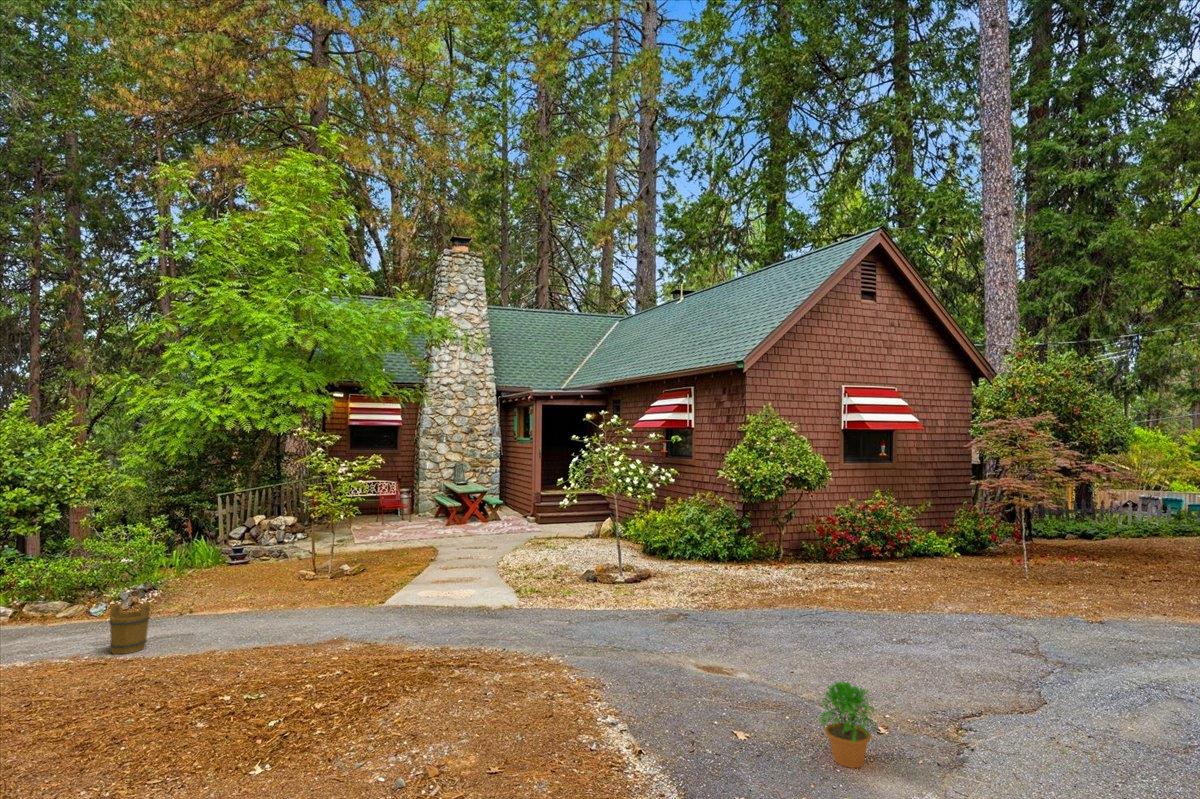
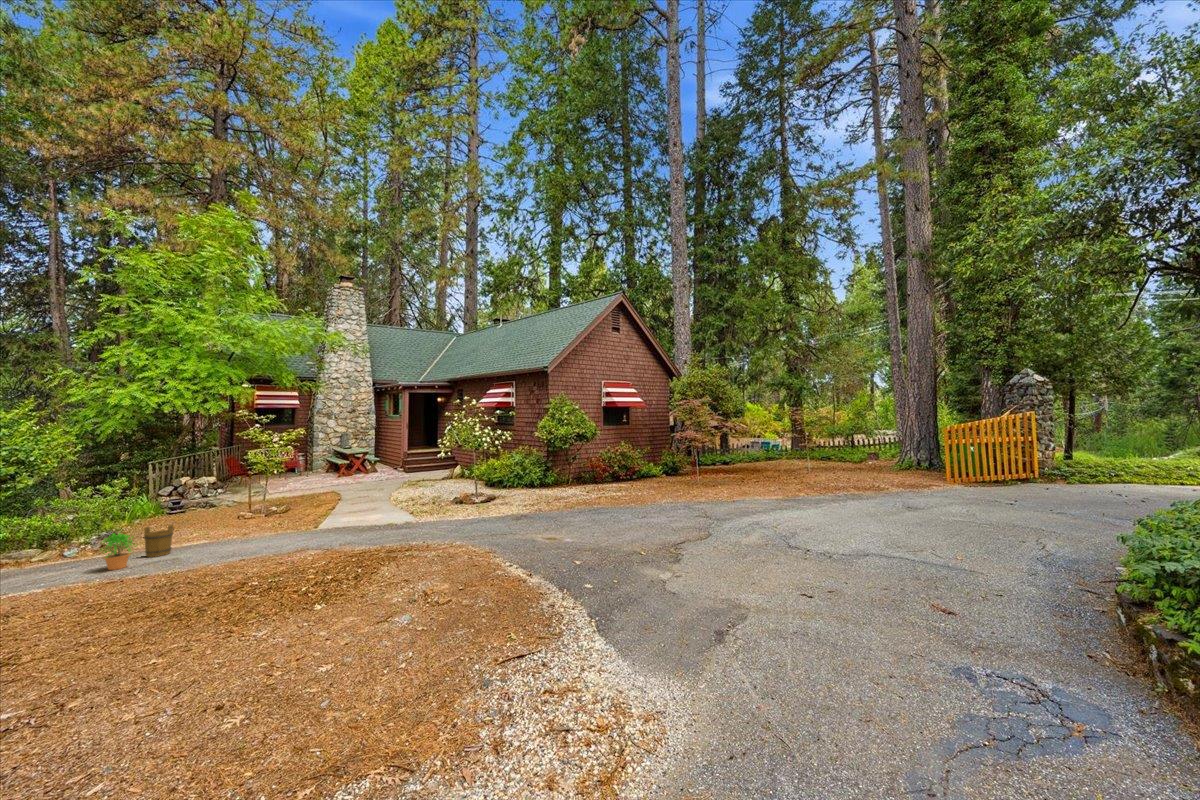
potted plant: present [820,680,876,768] -> present [101,533,132,570]

